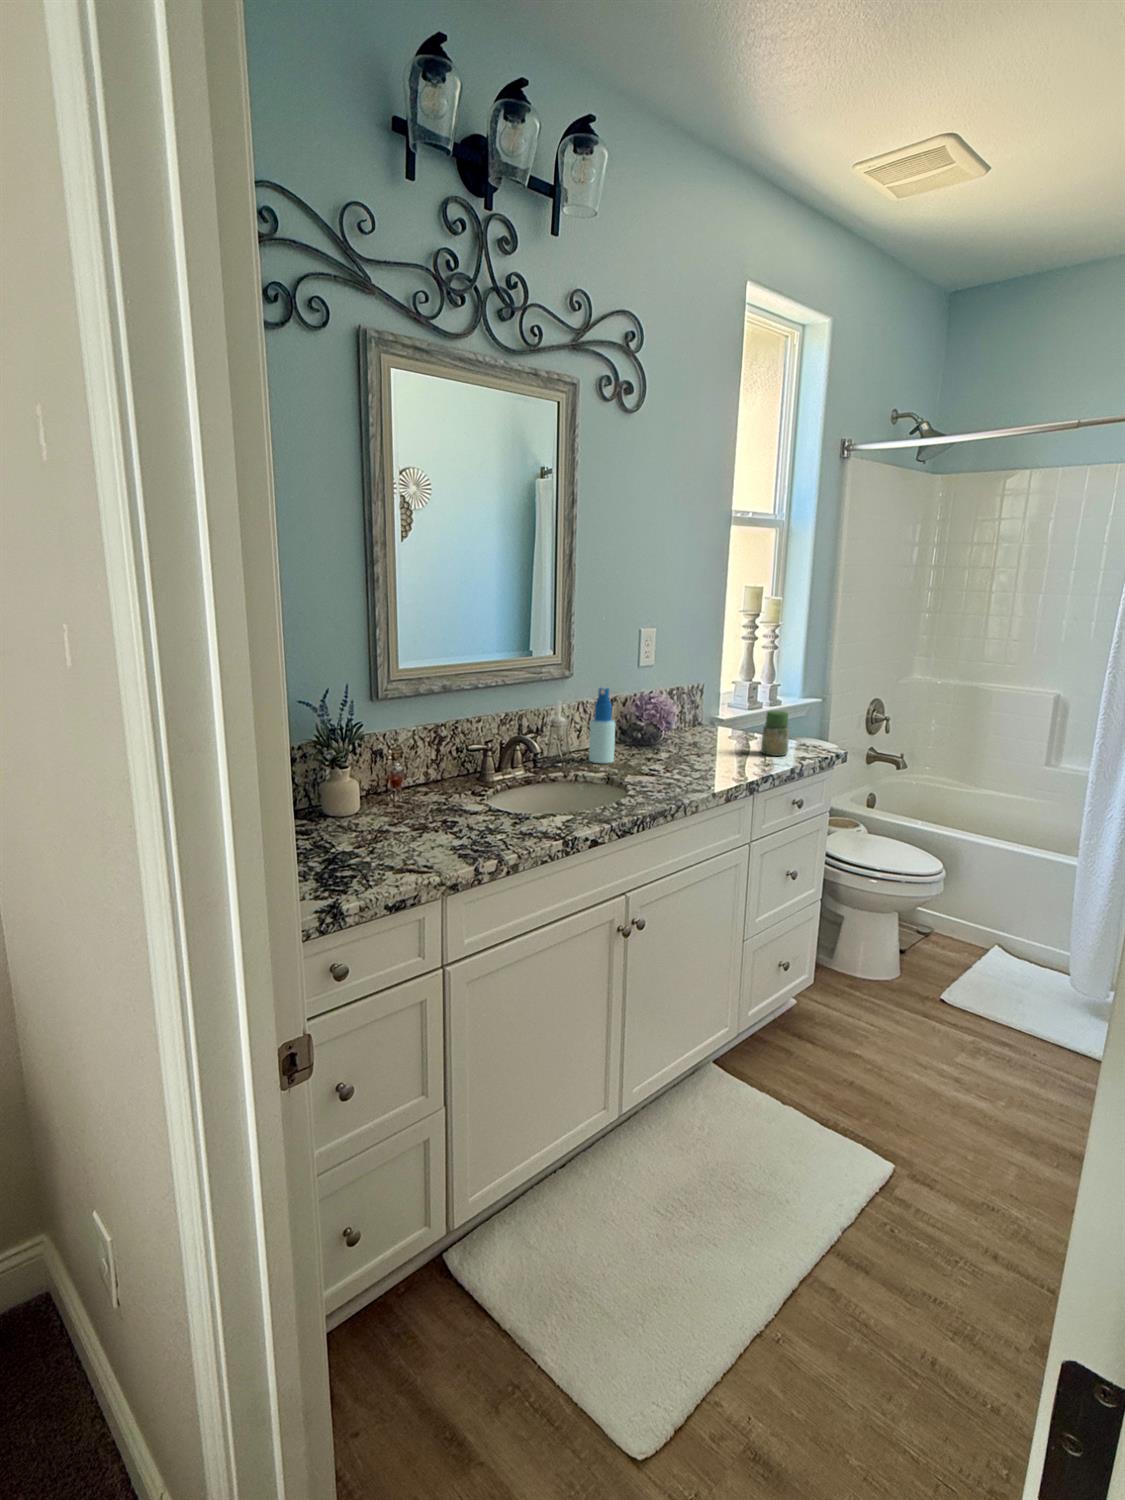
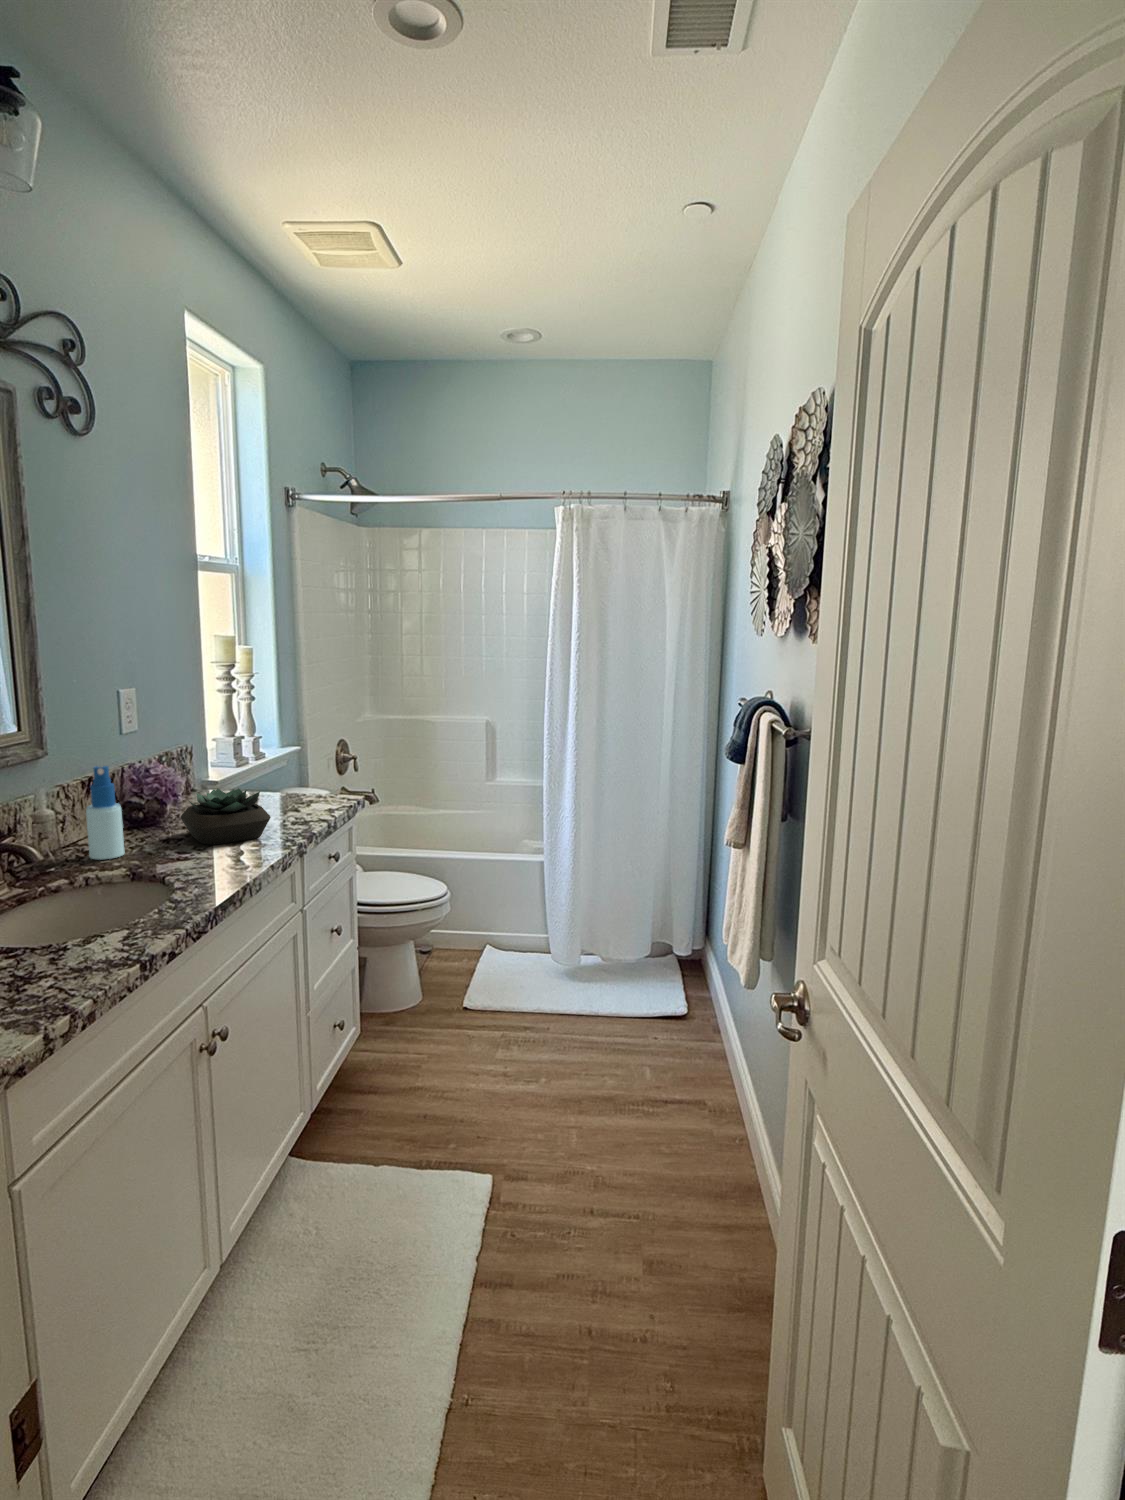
jar: present [761,711,790,756] -> none [286,766,315,814]
succulent plant: none [663,720,734,769] -> present [181,788,271,845]

